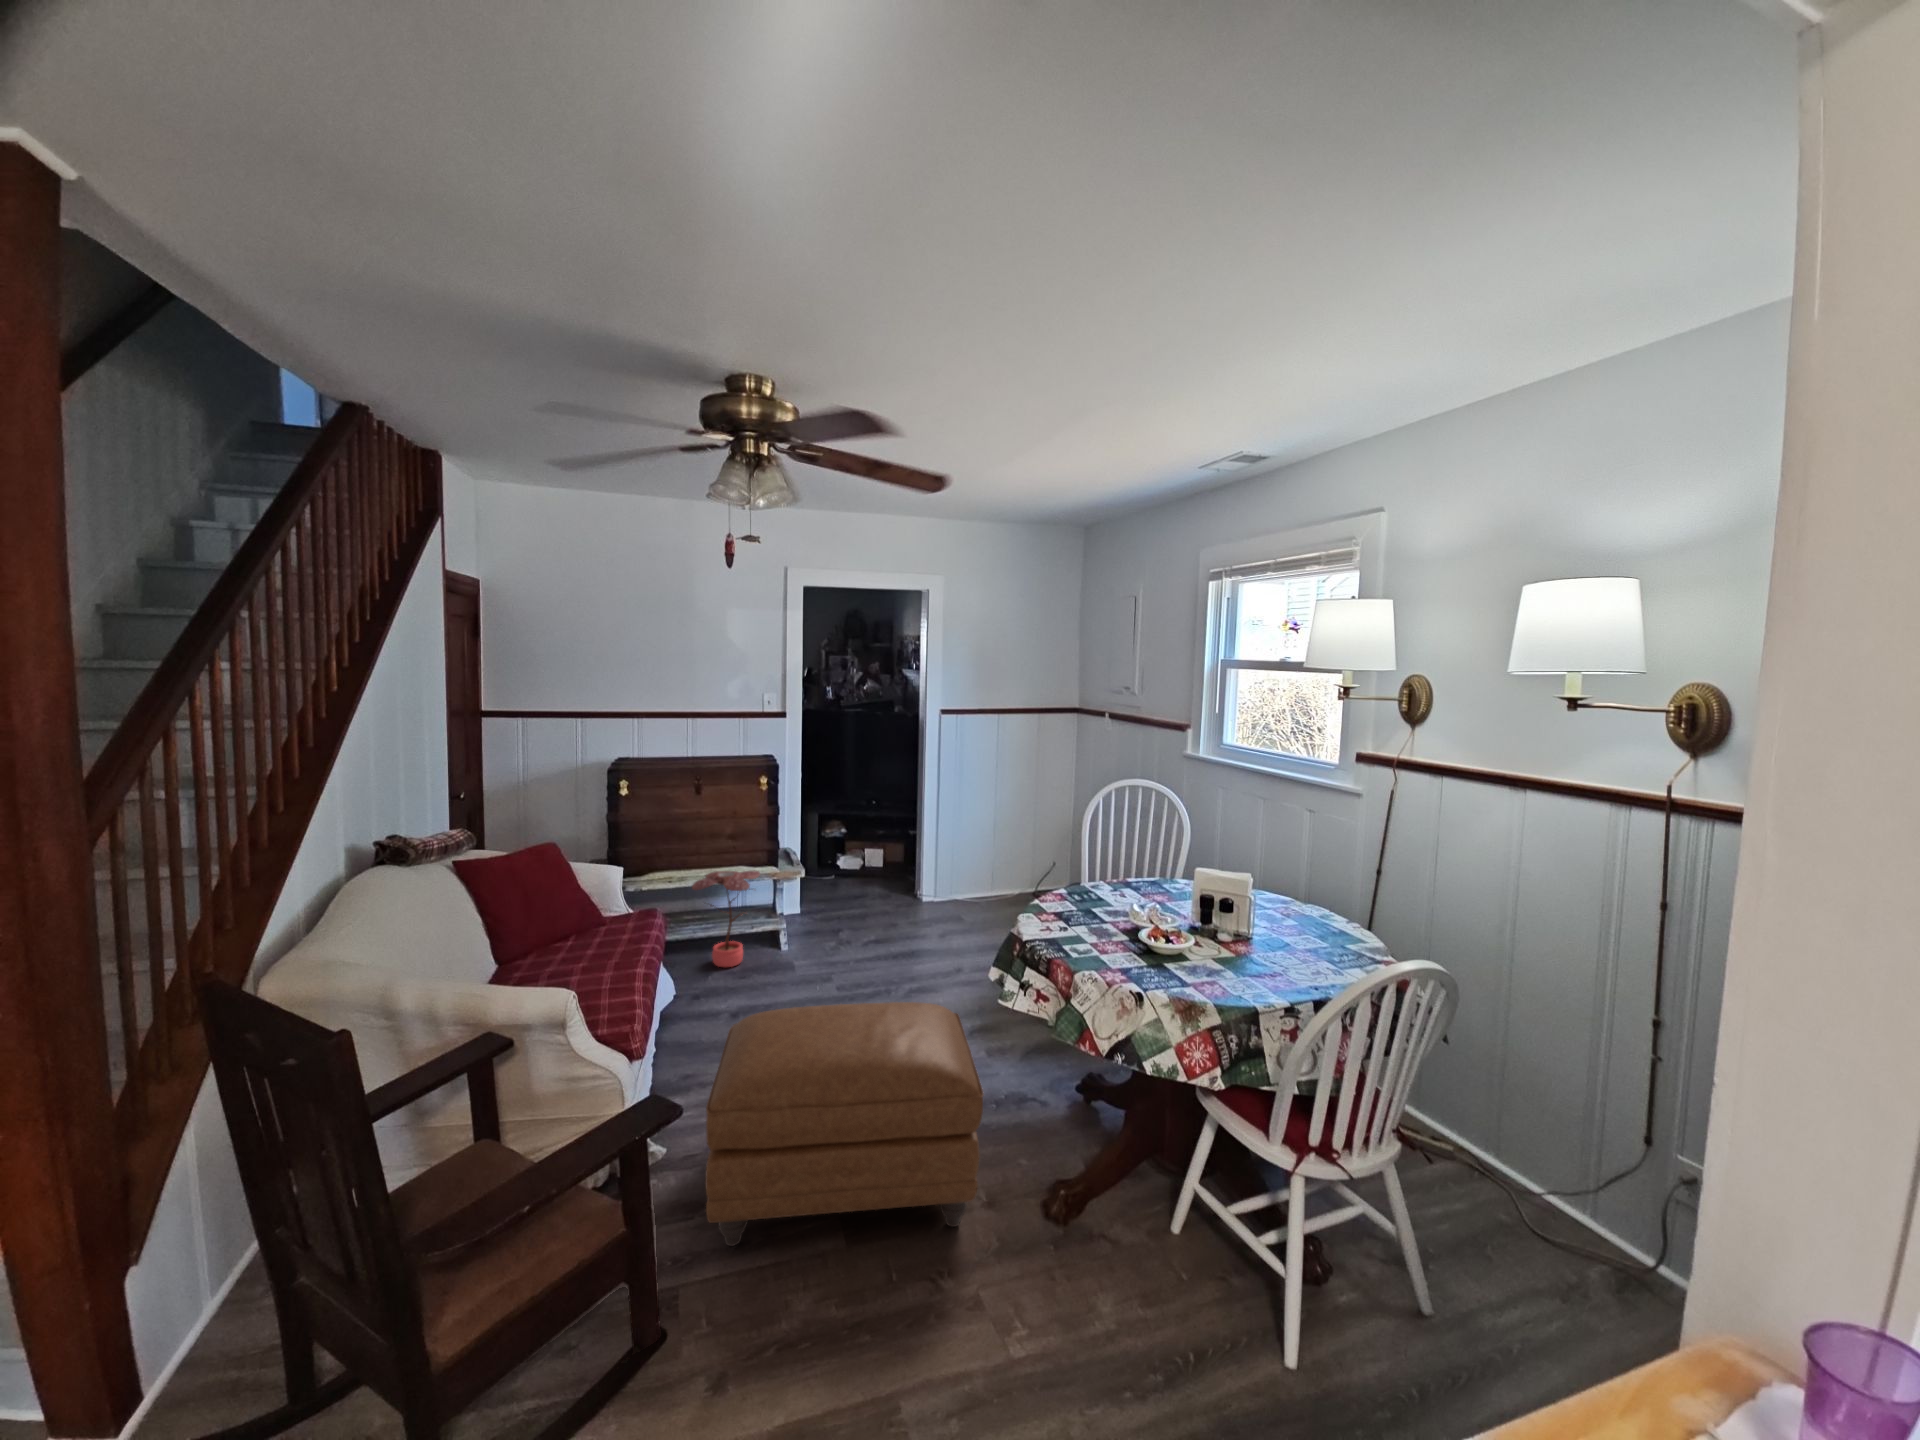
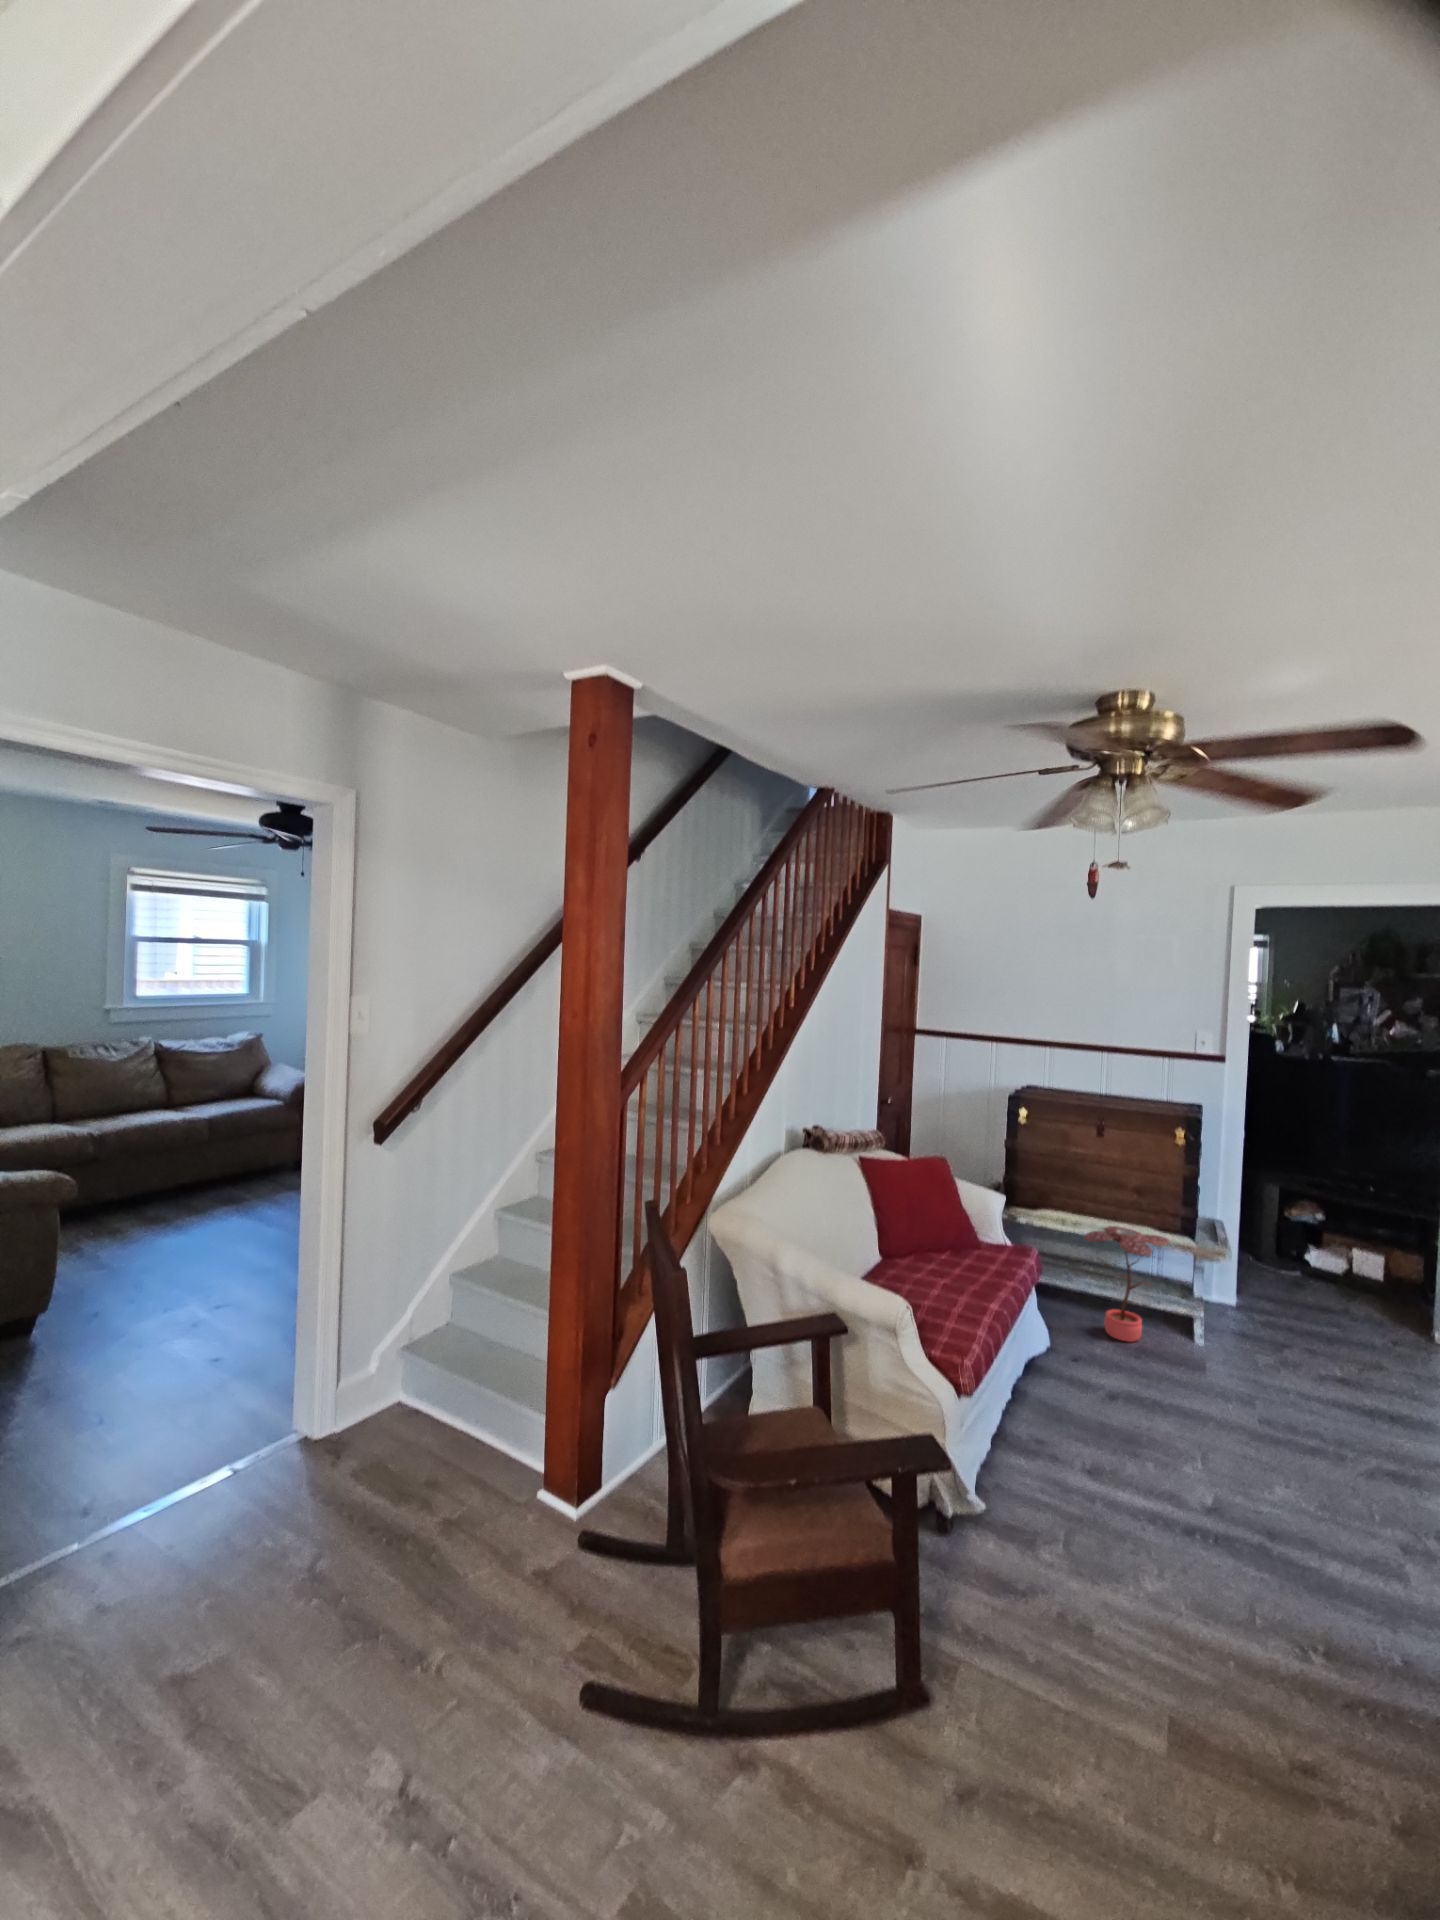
ottoman: present [705,1002,984,1246] -> none [1001,1395,1397,1817]

